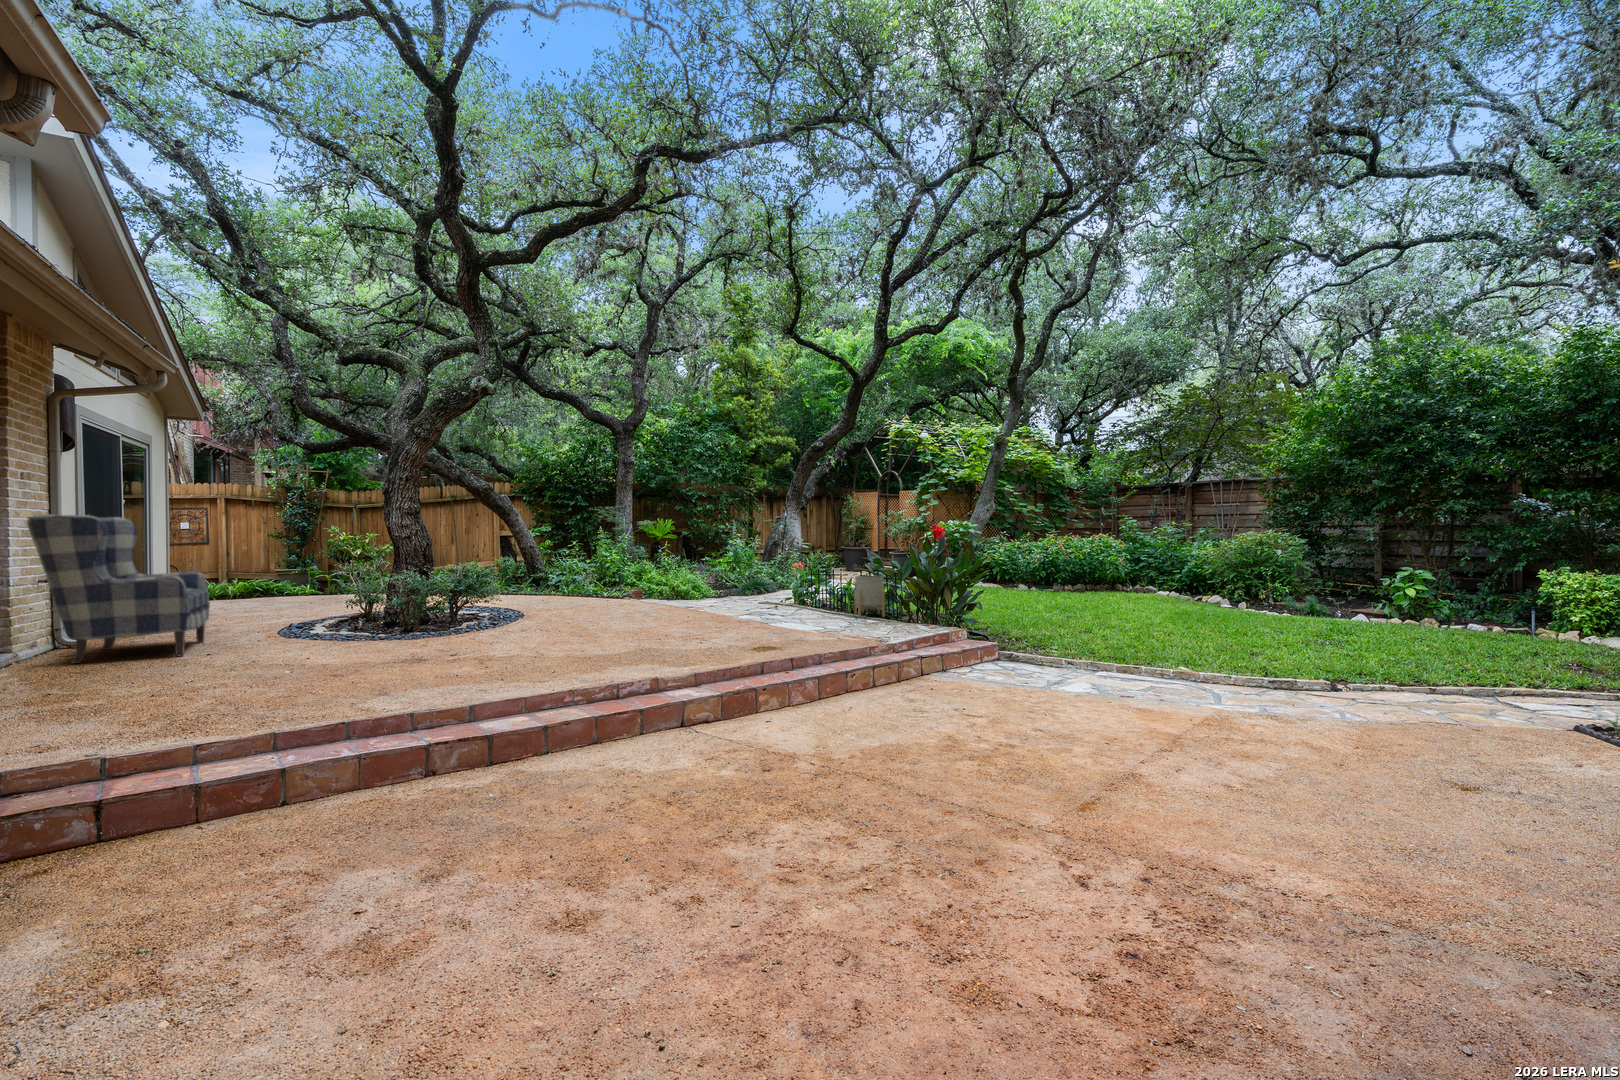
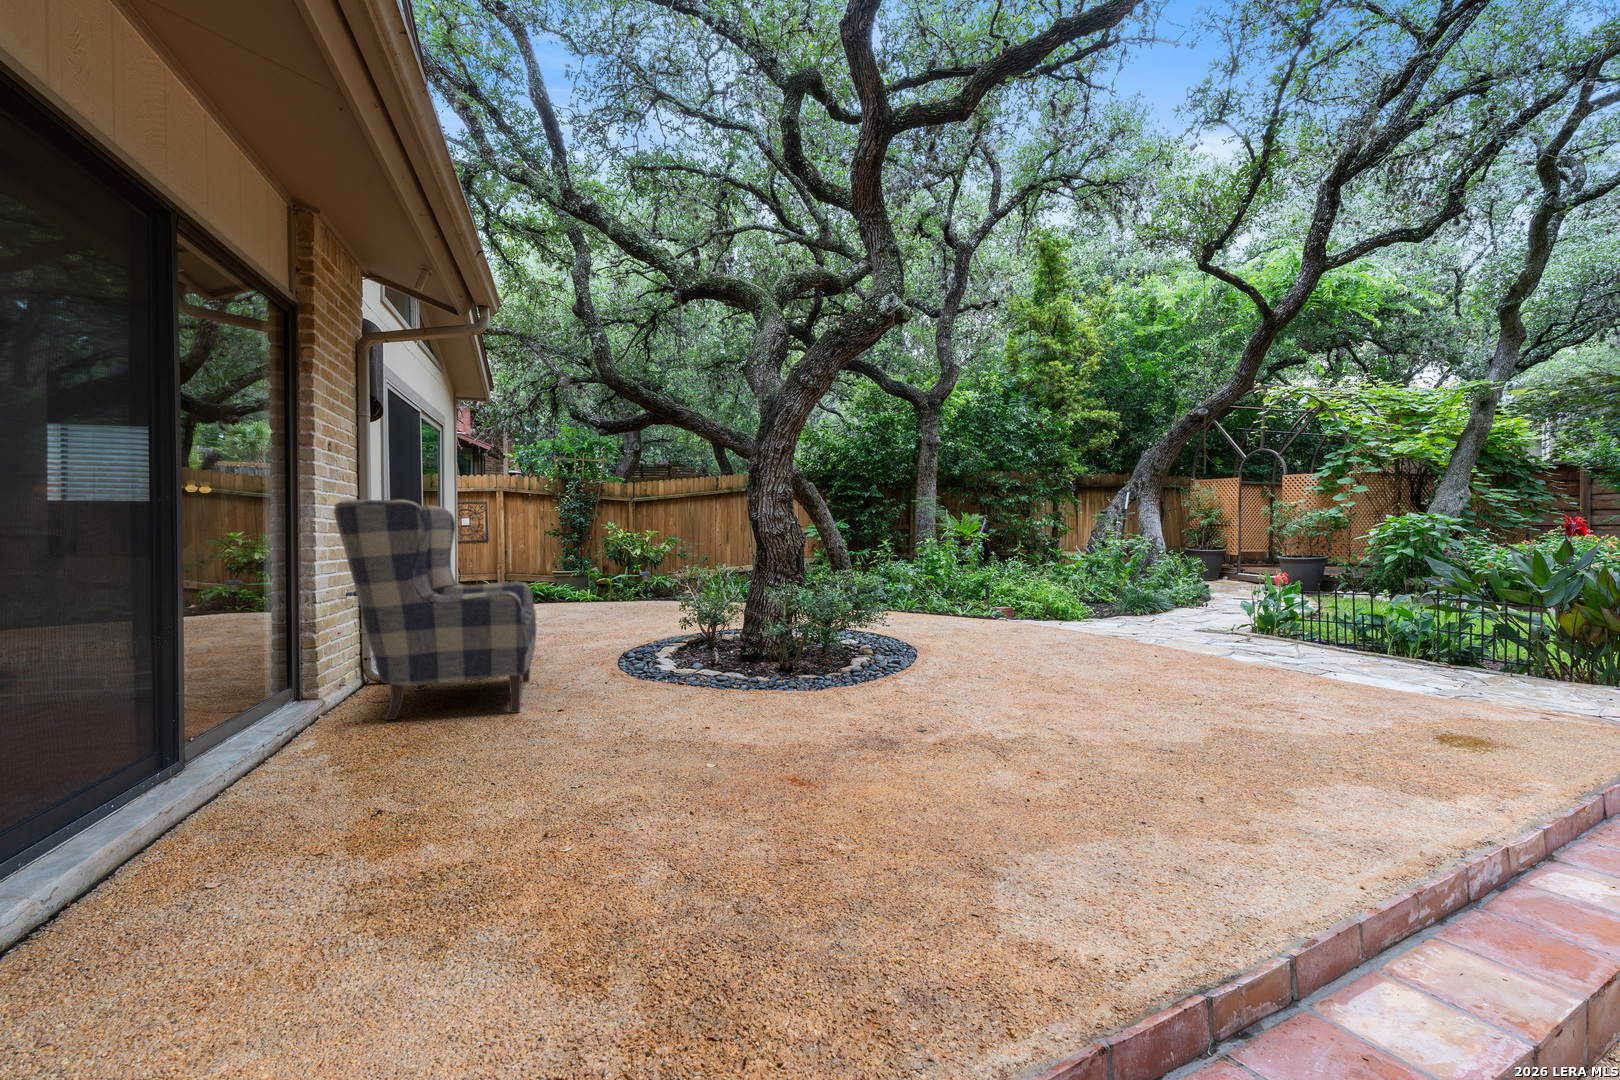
planter: present [854,576,885,617] -> none [1462,604,1549,680]

